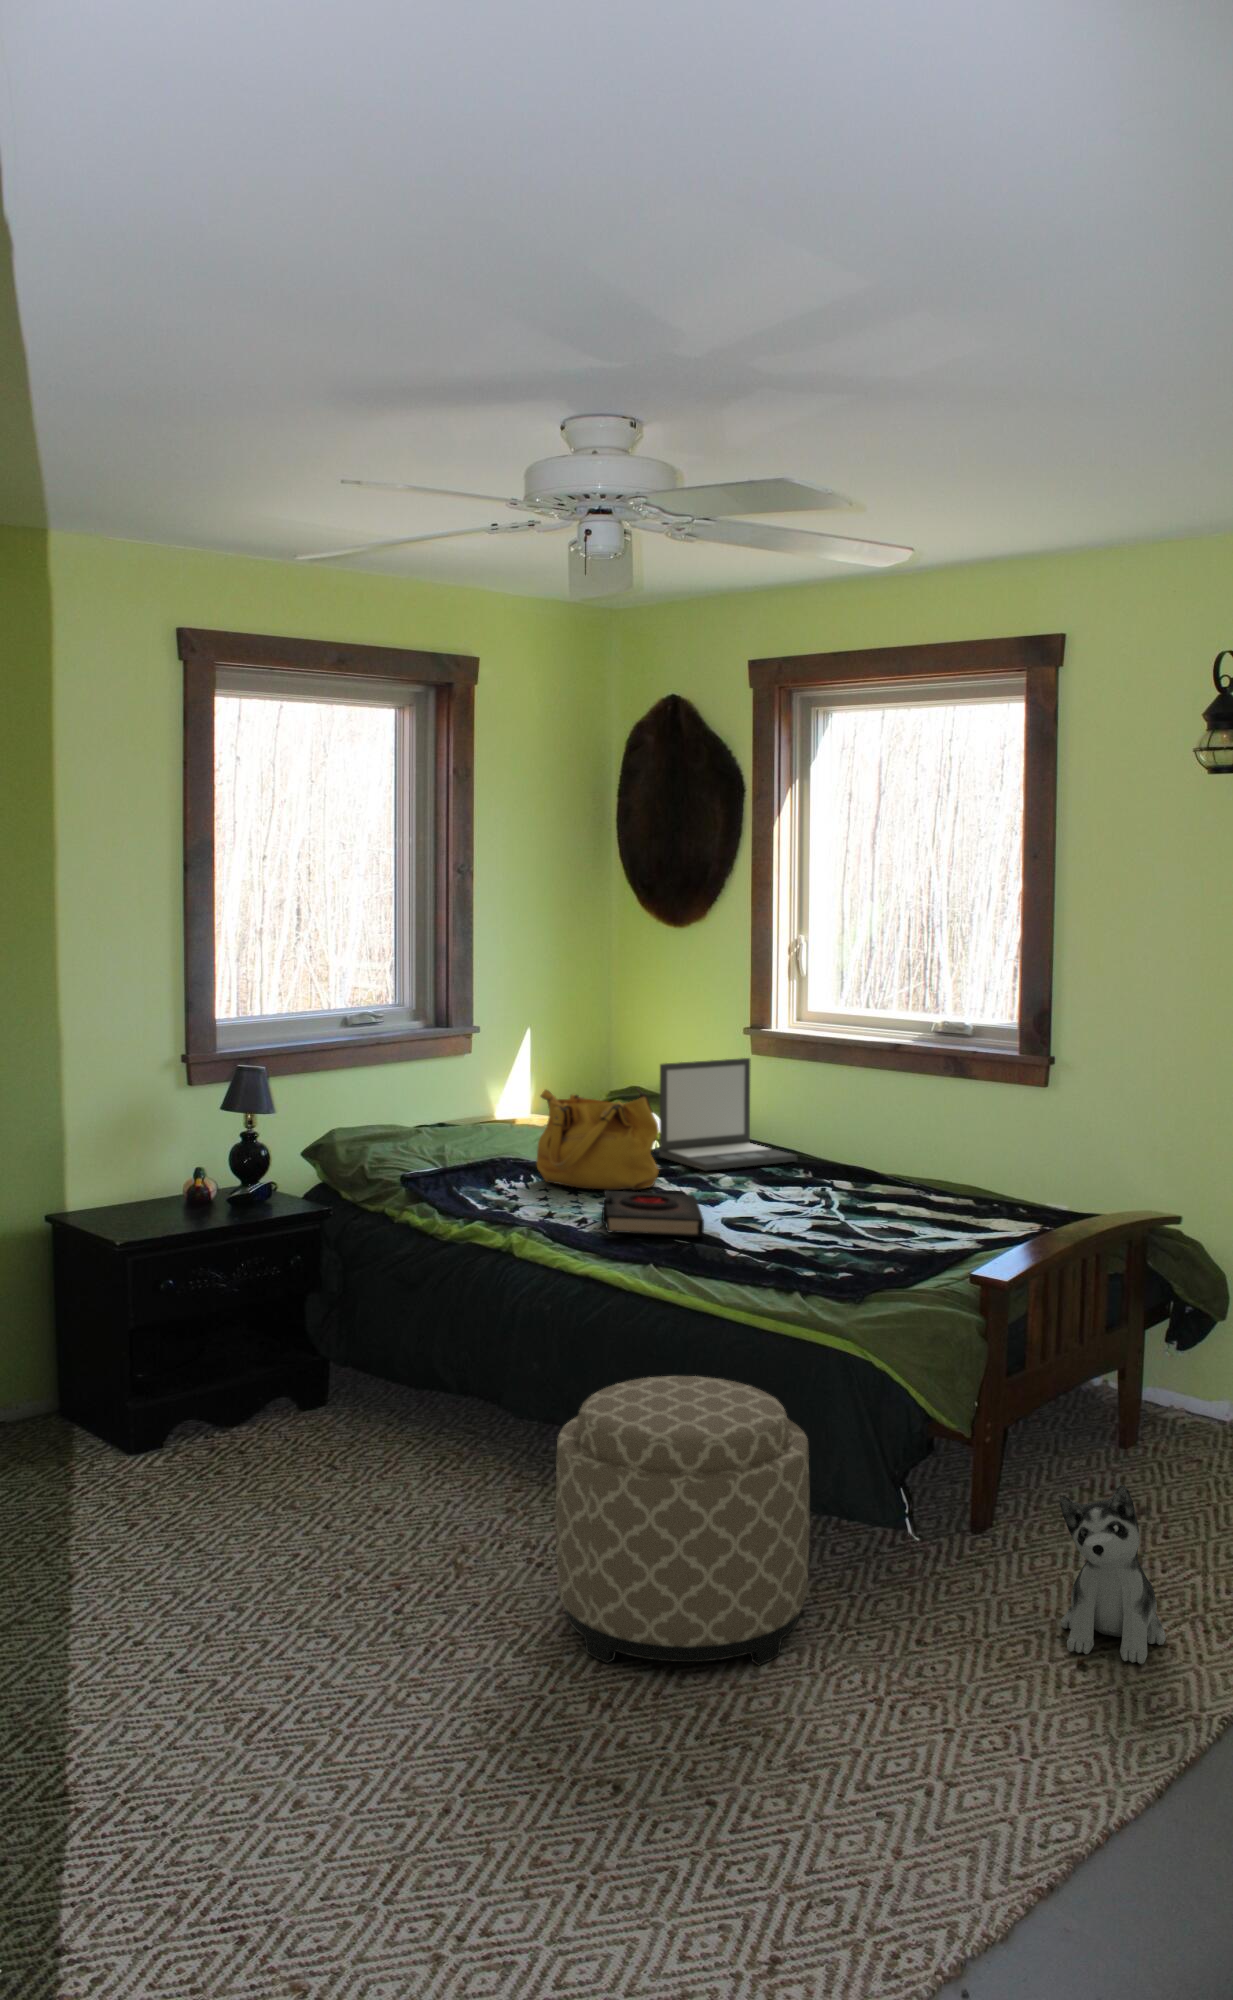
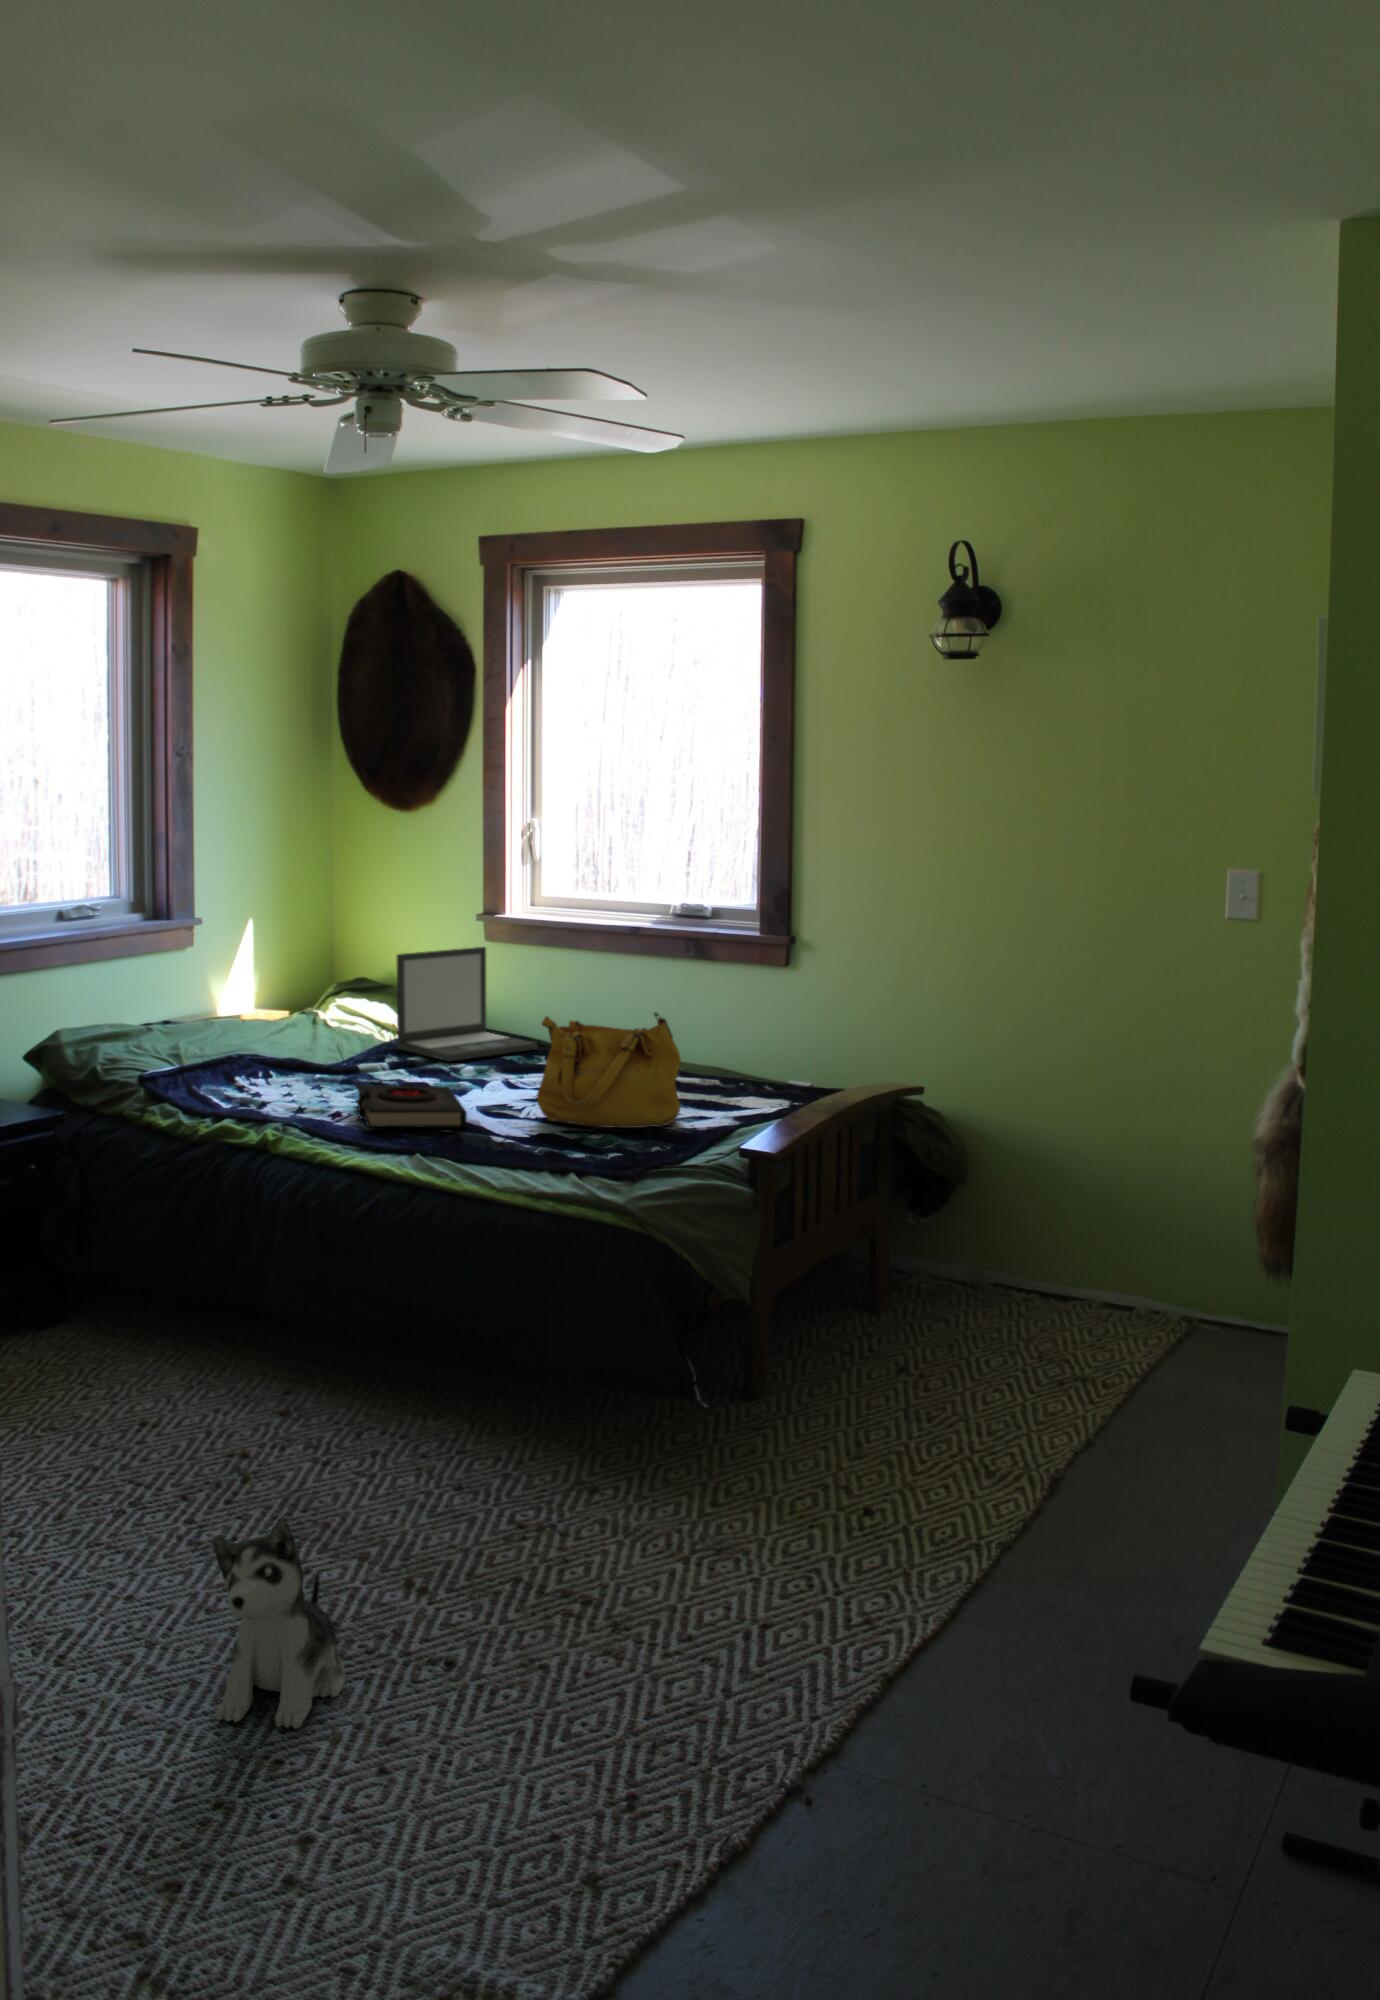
handbag: present [537,1089,659,1190] -> present [537,1012,681,1128]
ottoman: present [556,1376,810,1665] -> none [354,1265,604,1549]
plush toy: present [1060,1485,1166,1664] -> present [213,1518,345,1728]

